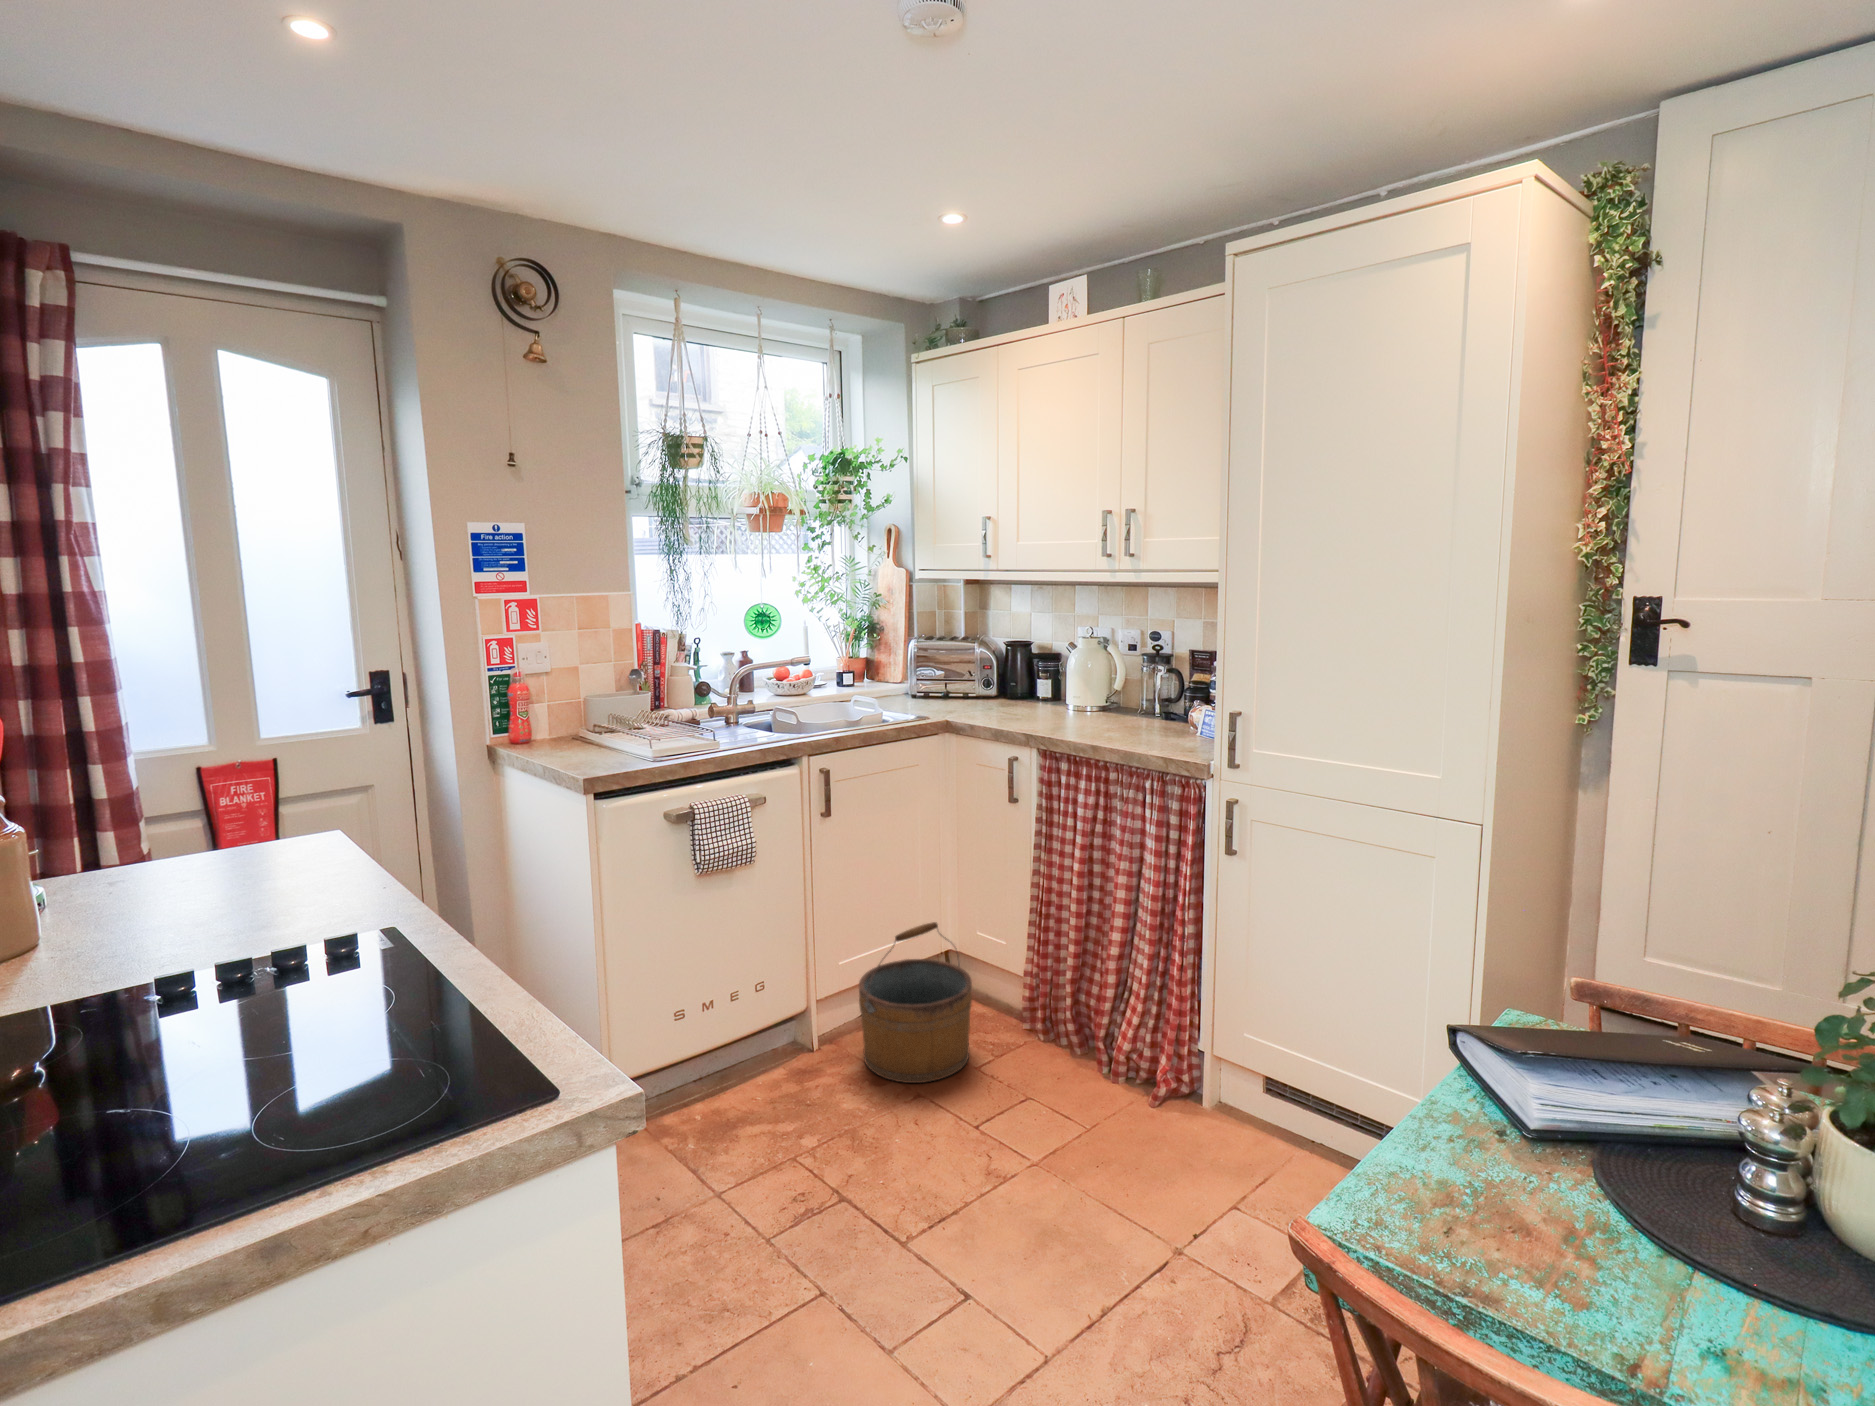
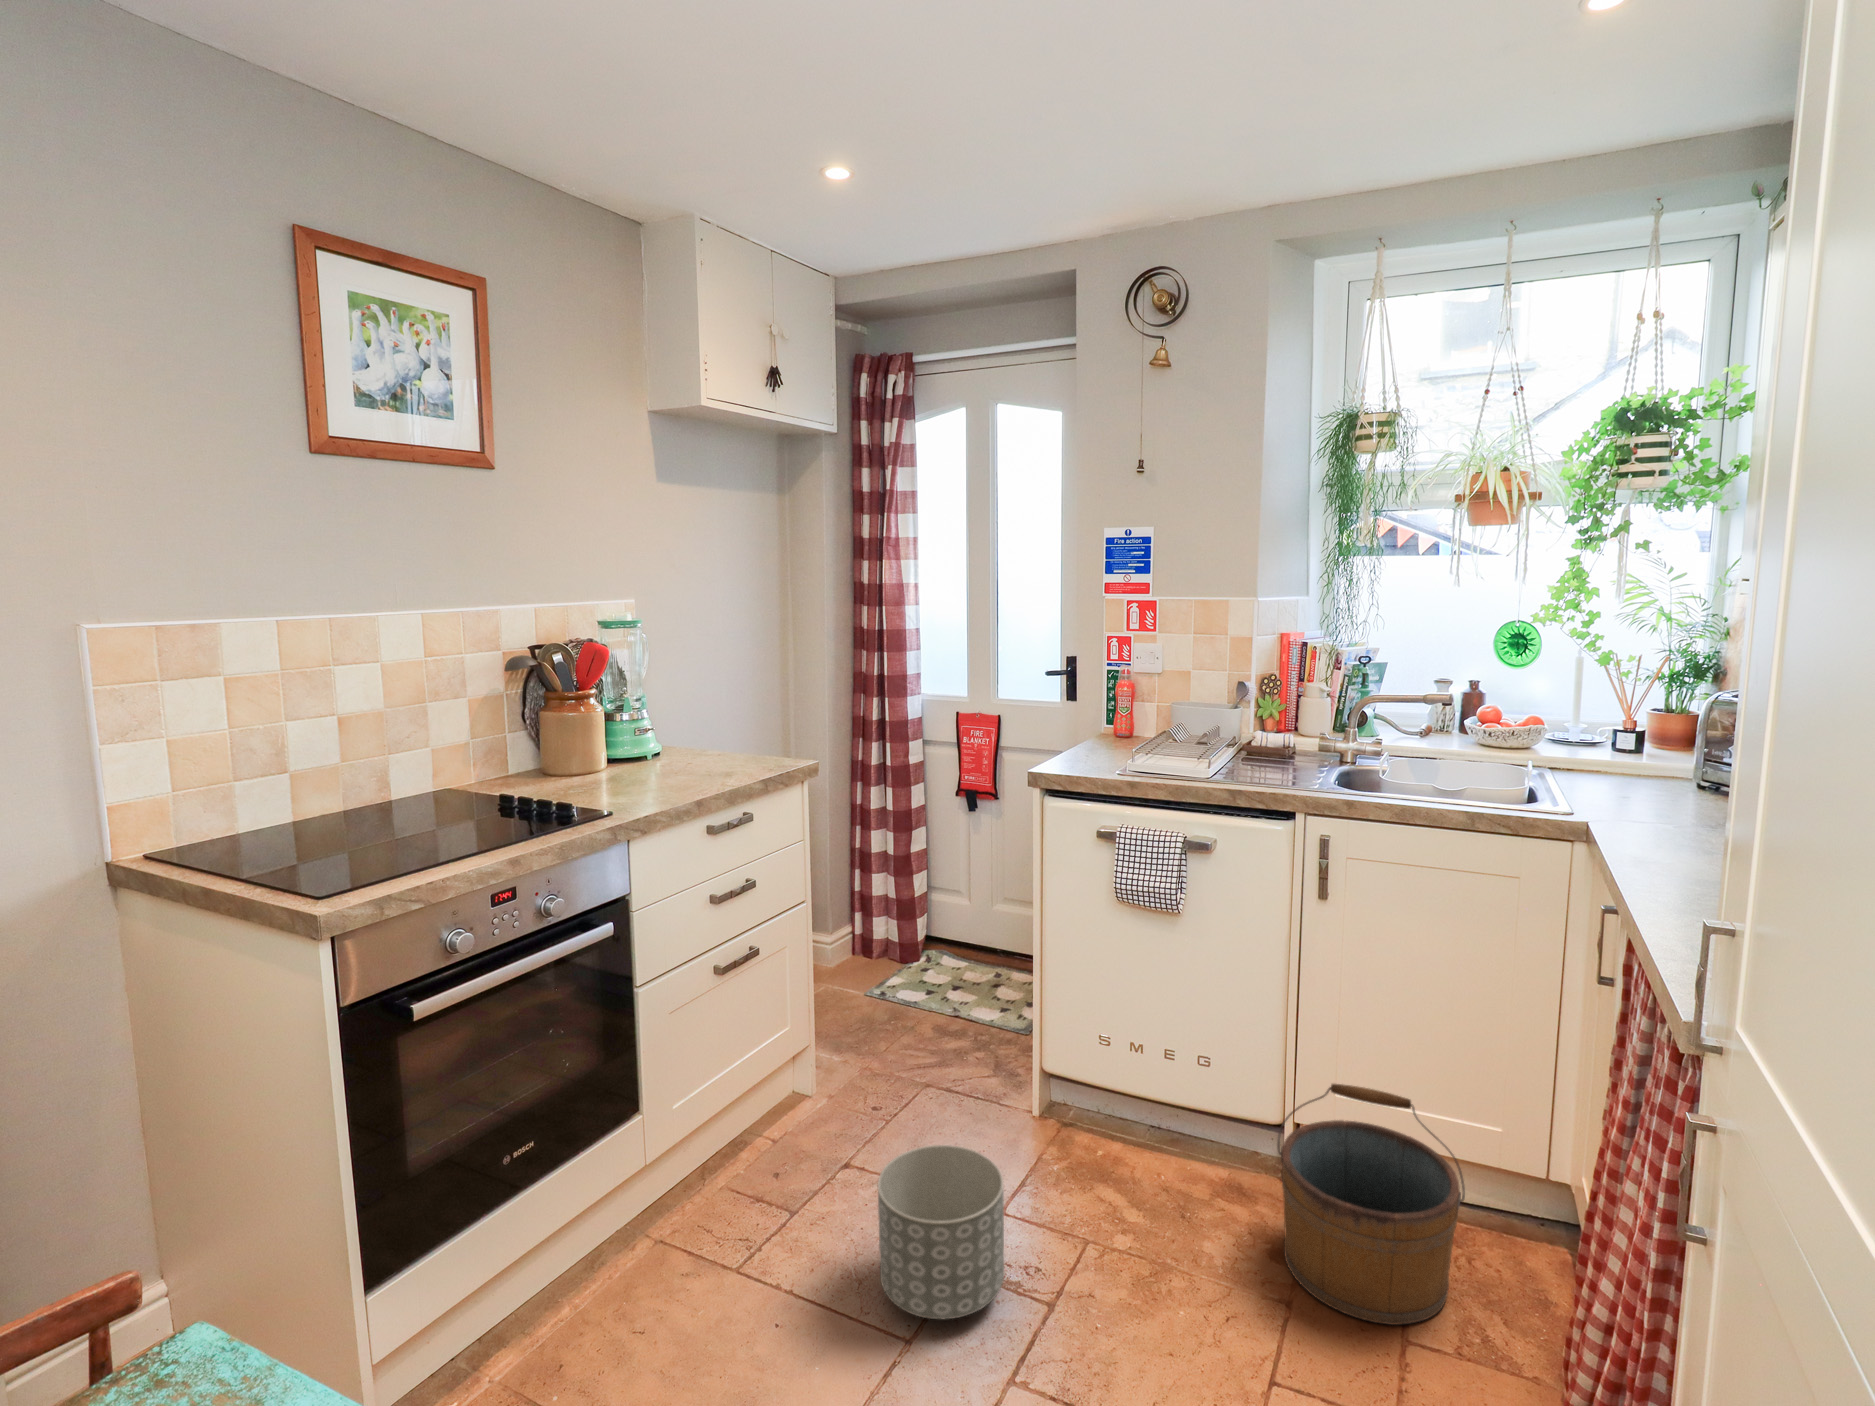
planter: none [714,1117,840,1283] -> present [878,1145,1004,1319]

